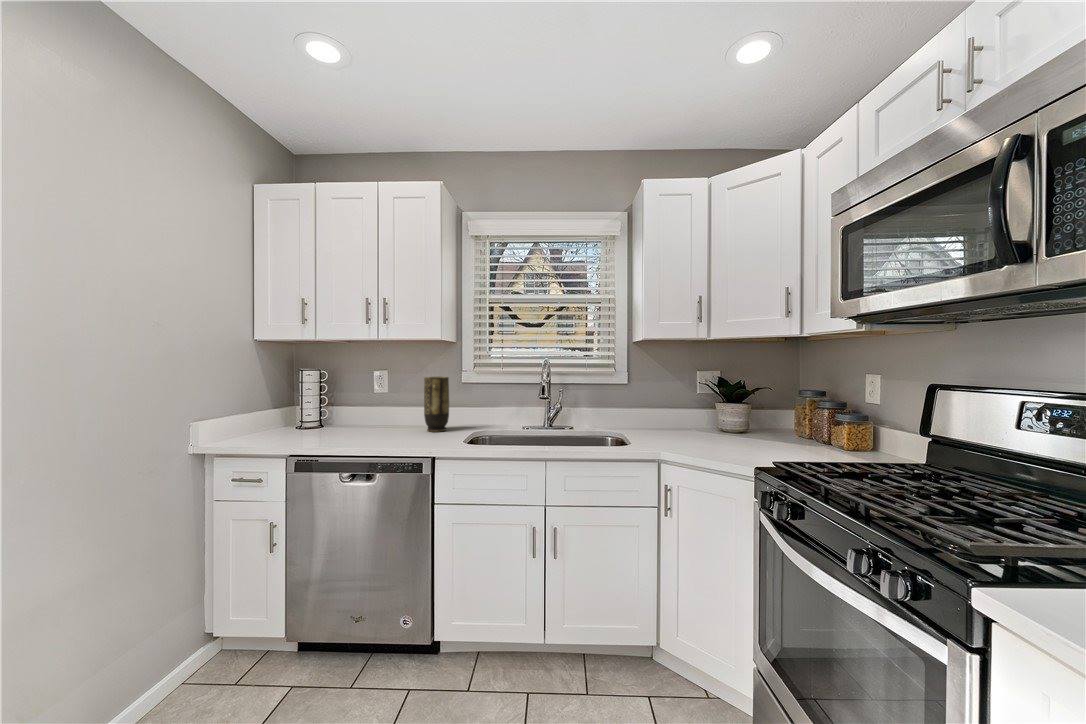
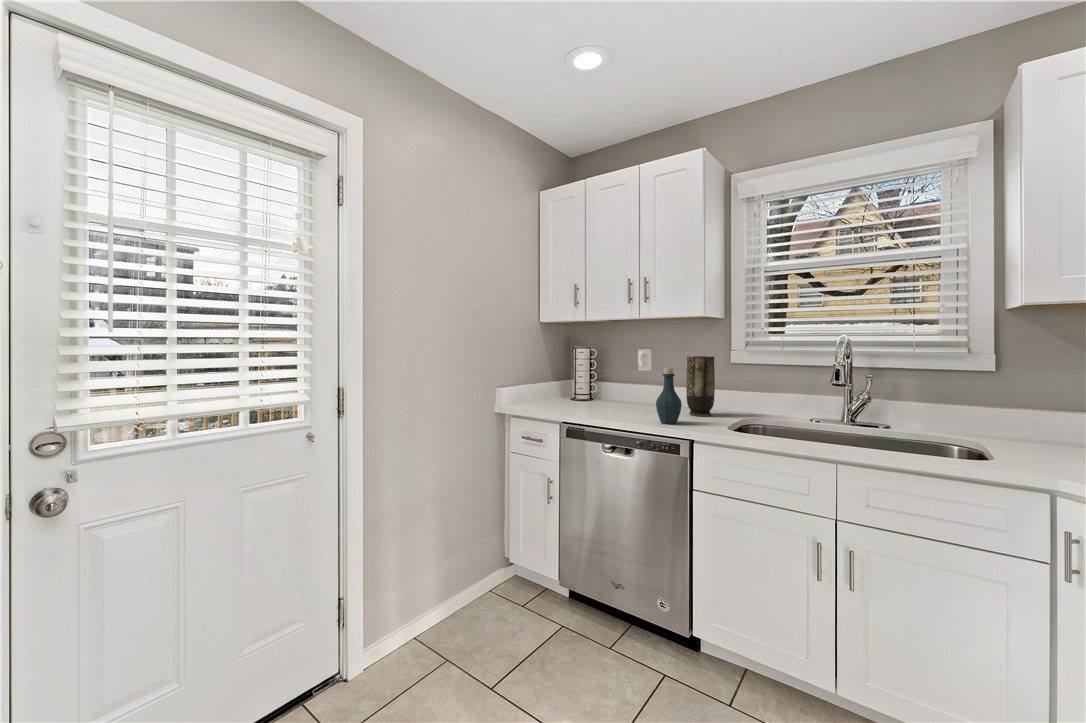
bottle: none [397,390,422,444] -> present [656,368,682,424]

